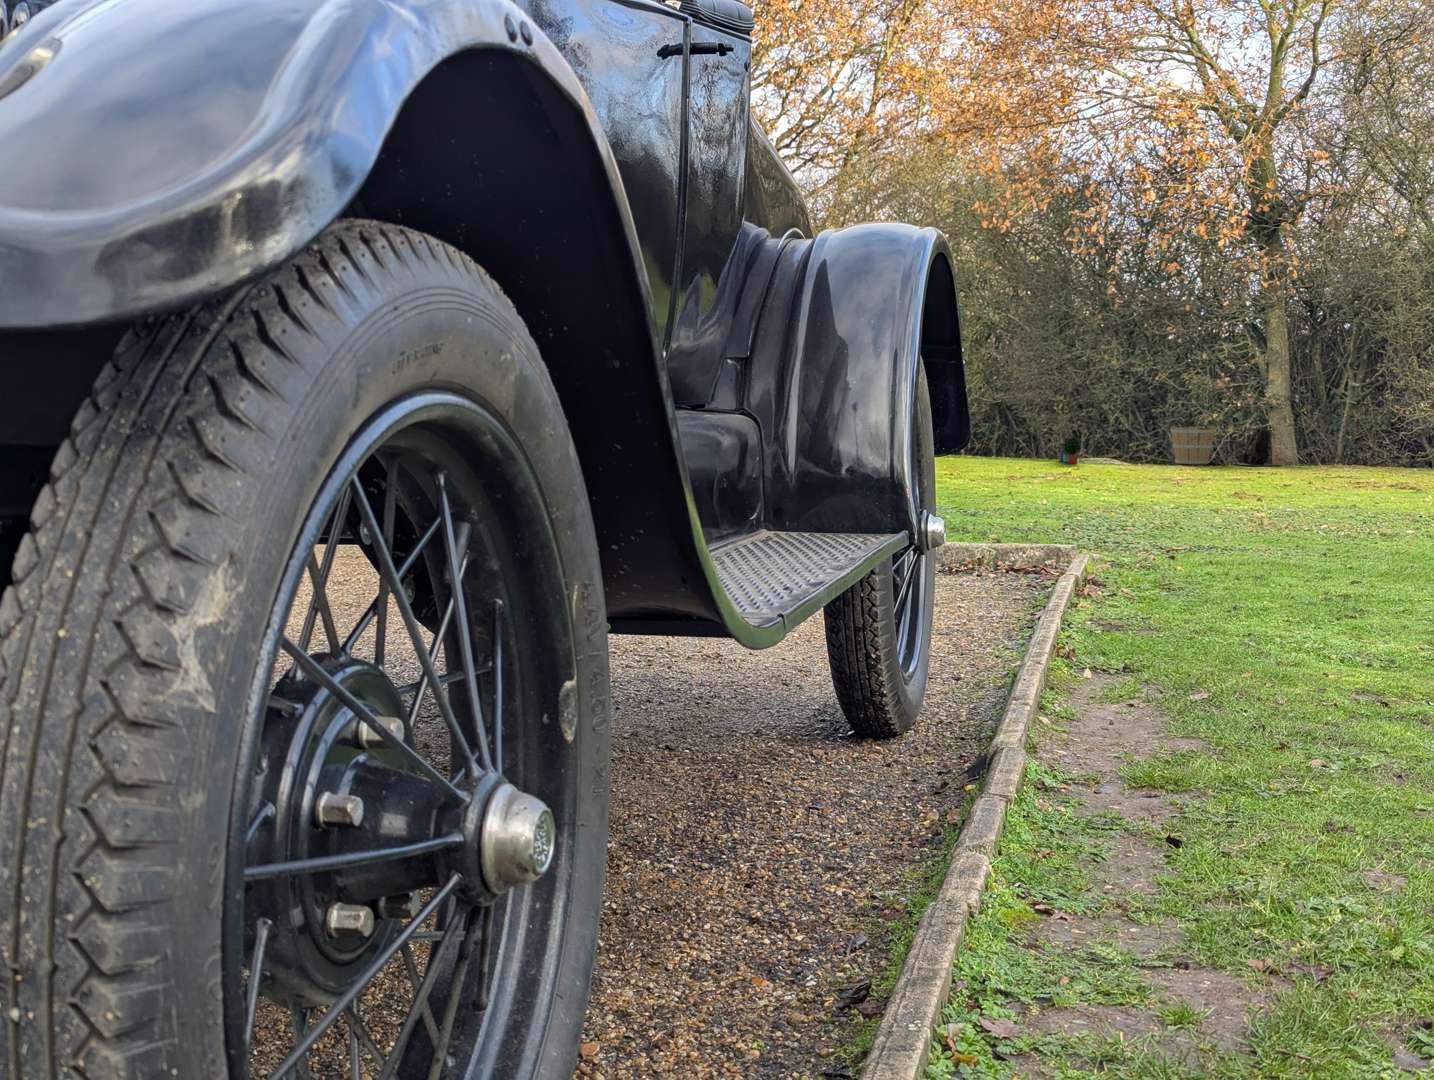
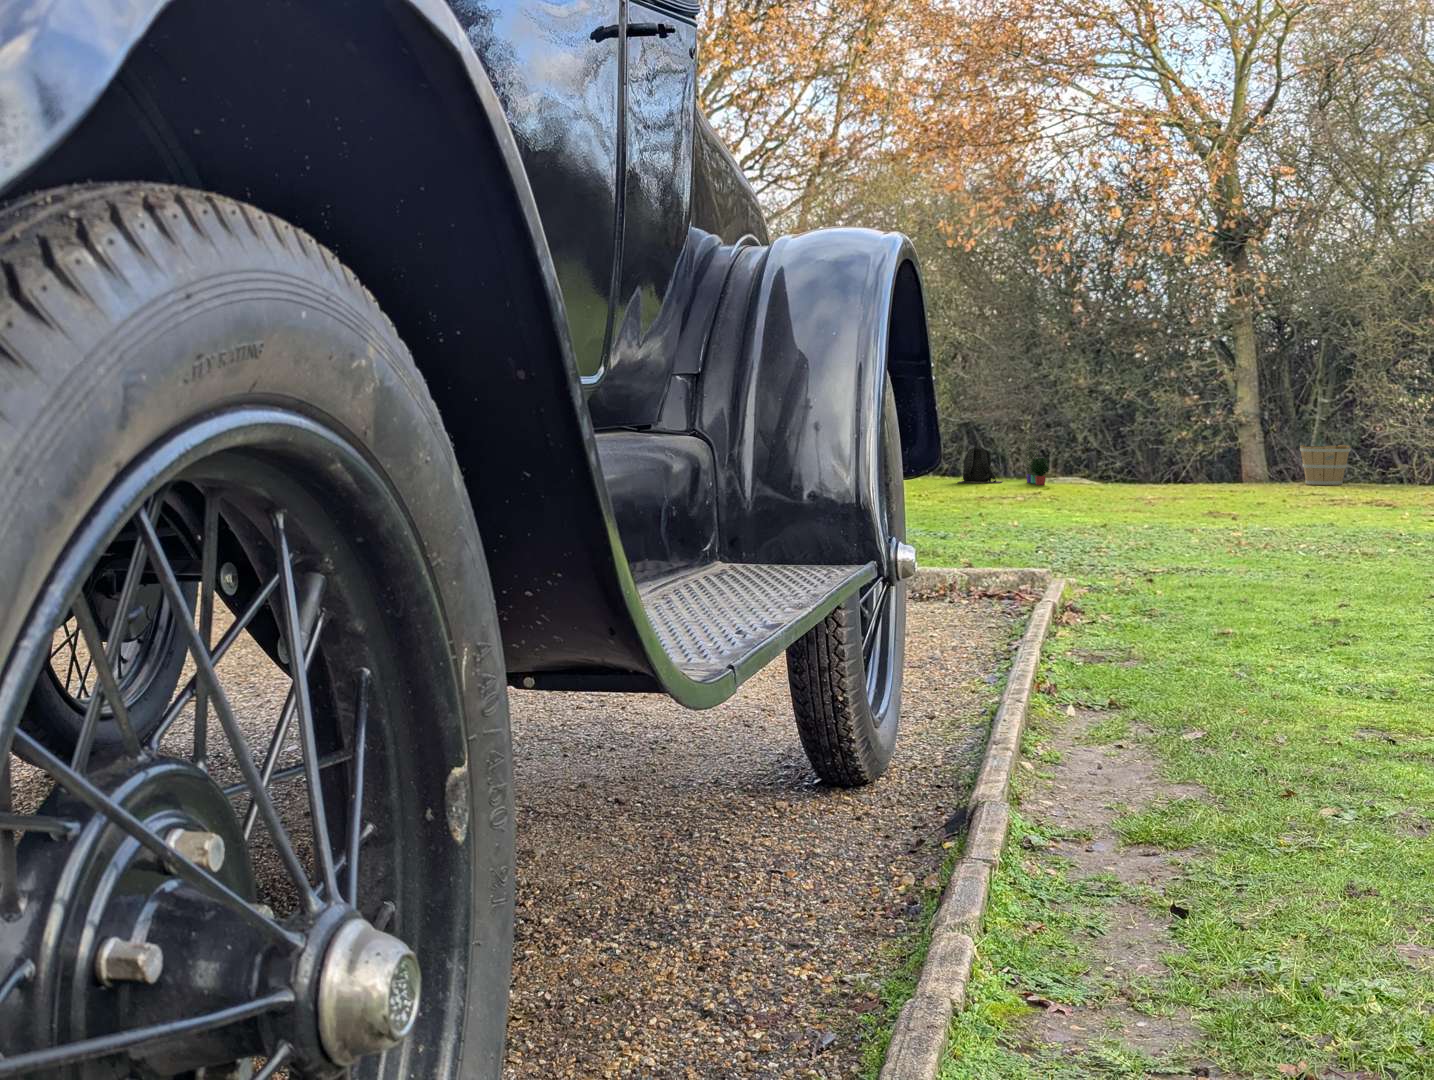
wooden bucket: present [1170,426,1216,465] -> present [1300,445,1351,485]
backpack: present [1235,427,1275,466] -> present [959,447,1002,483]

